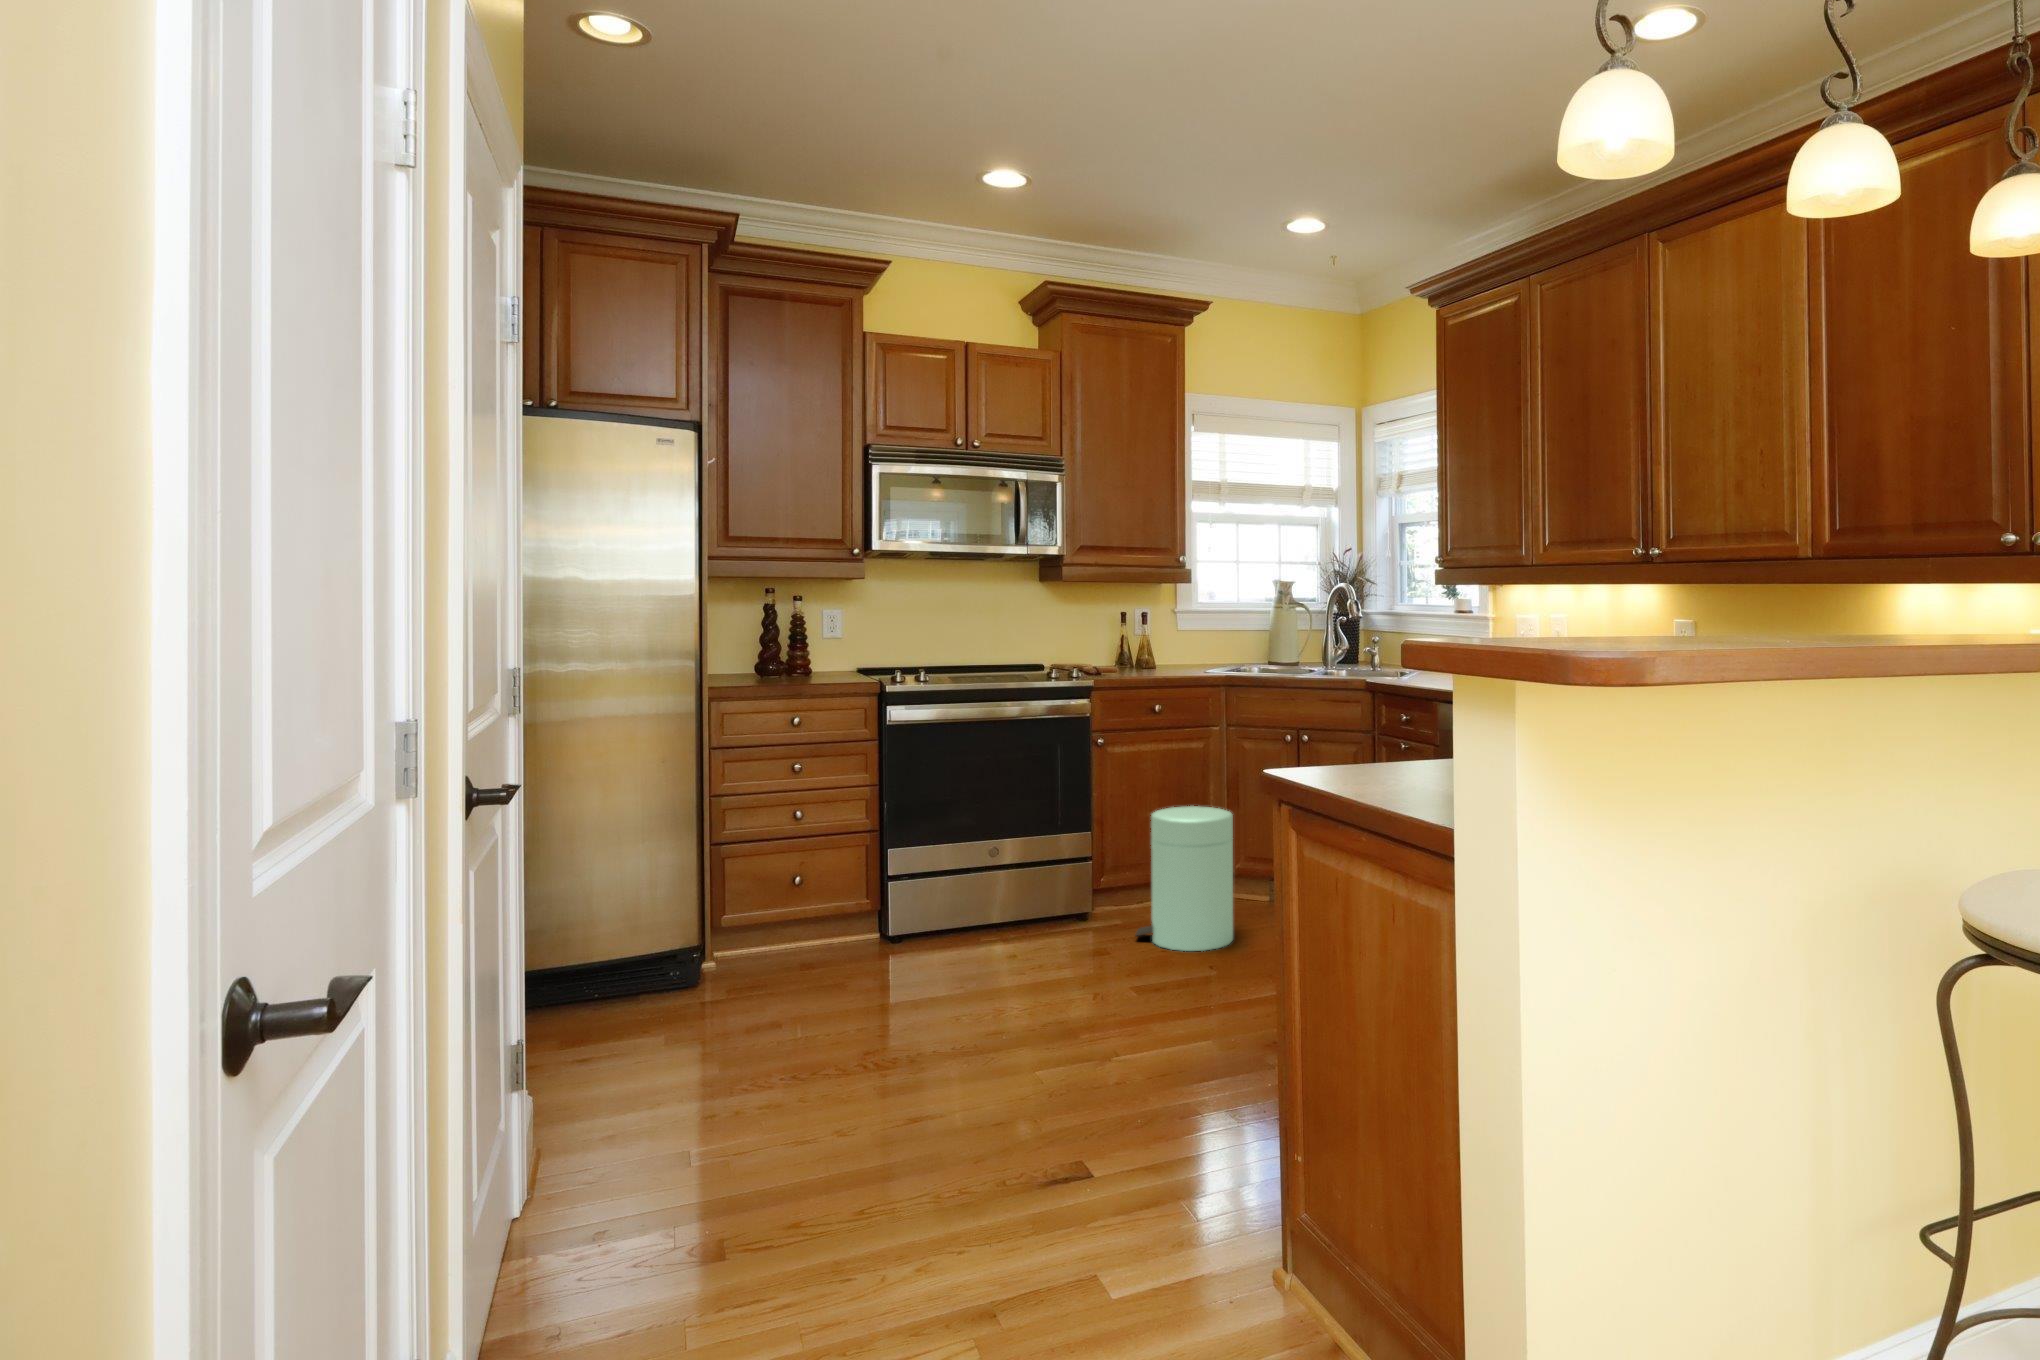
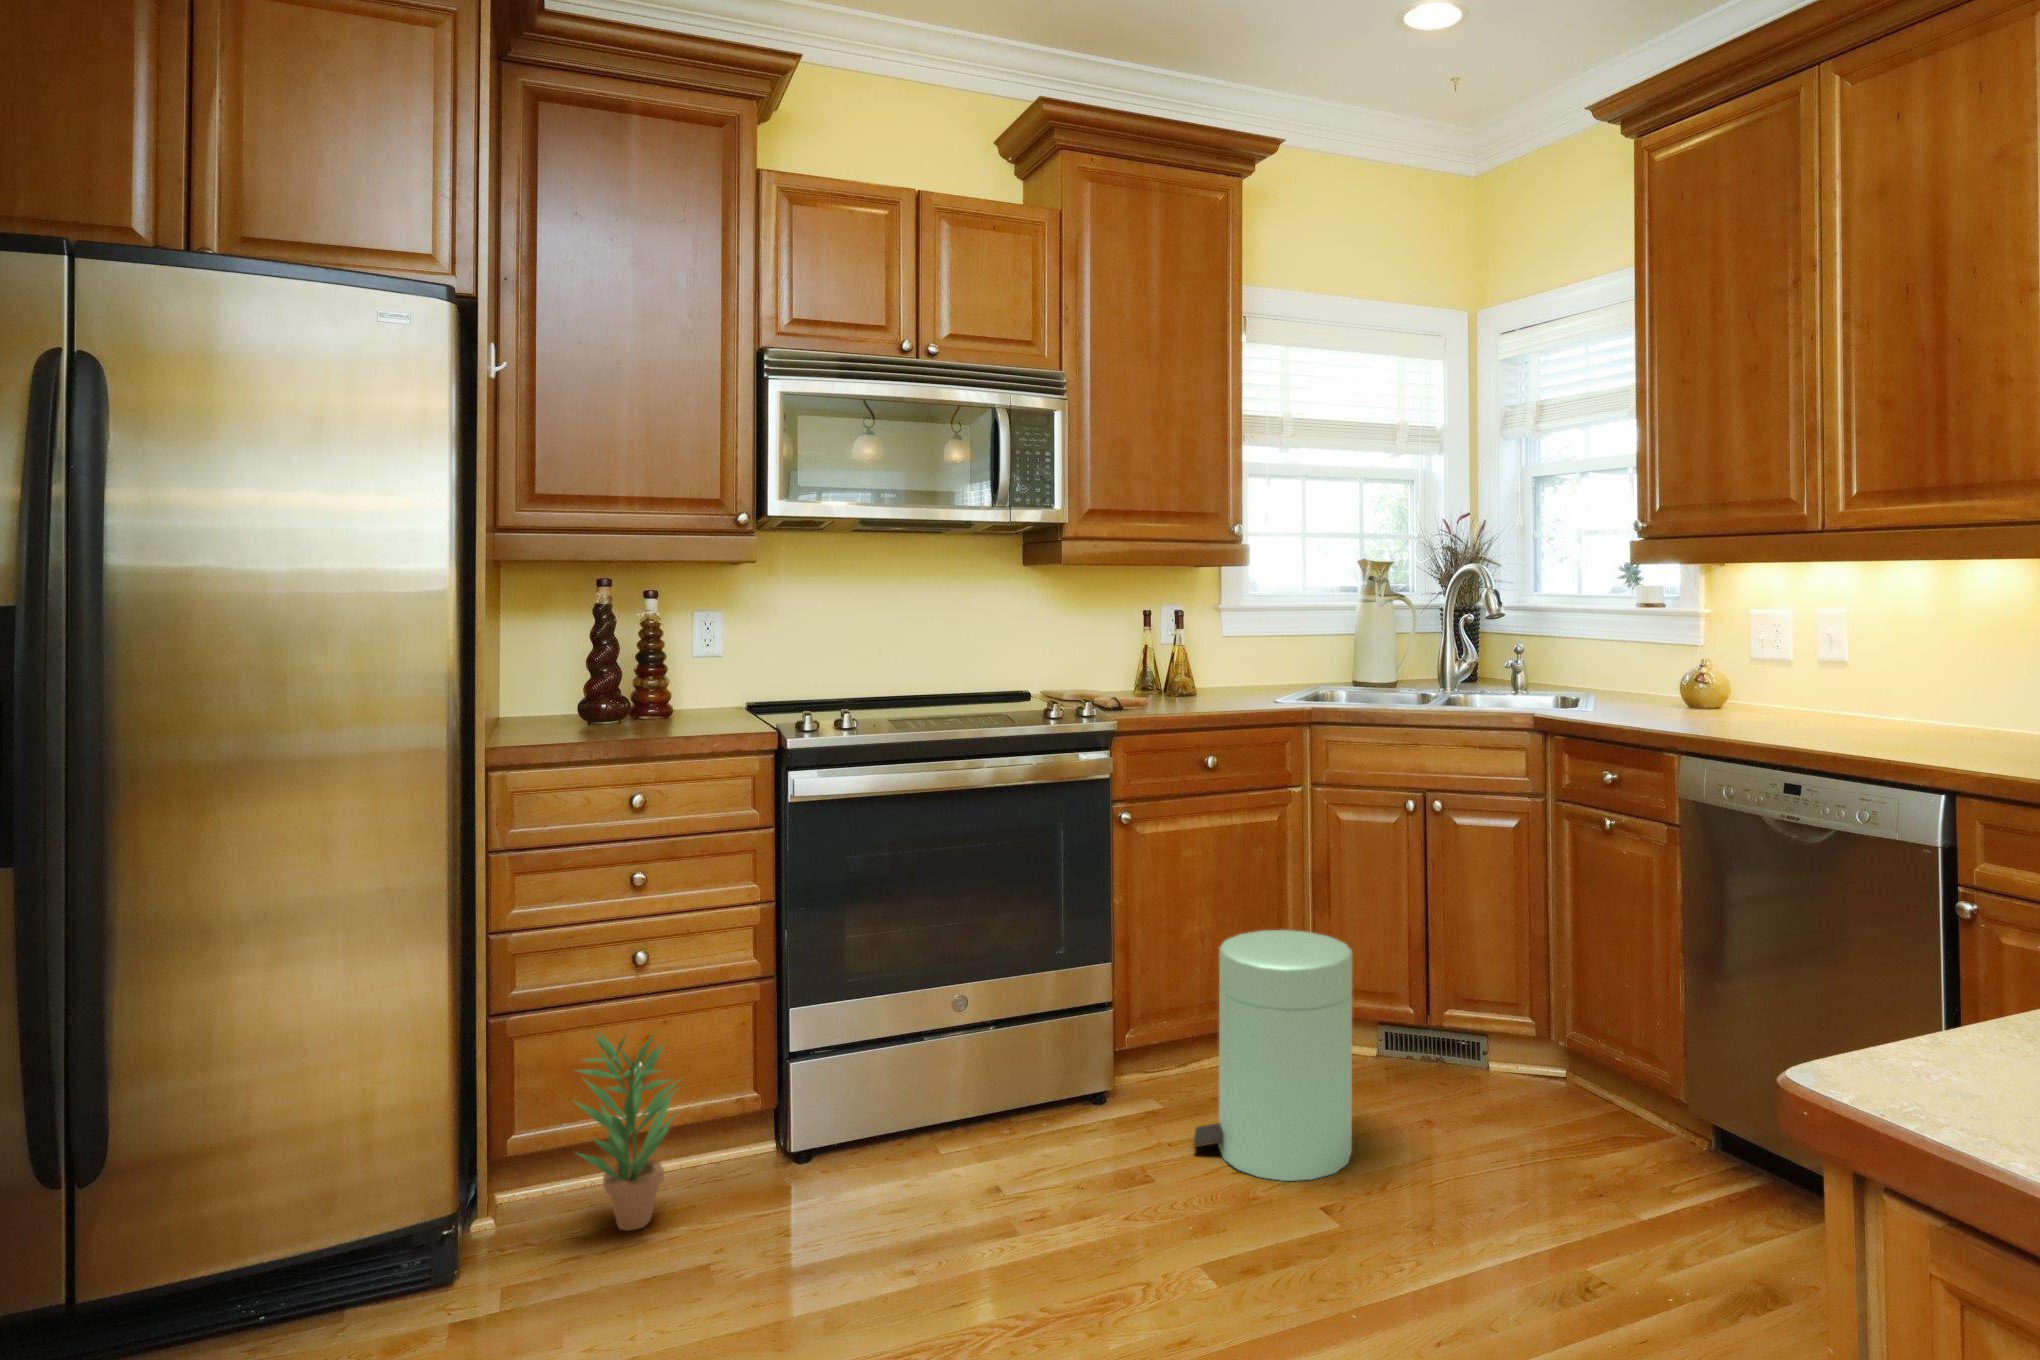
potted plant: none [760,850,826,970] -> present [575,1033,681,1231]

